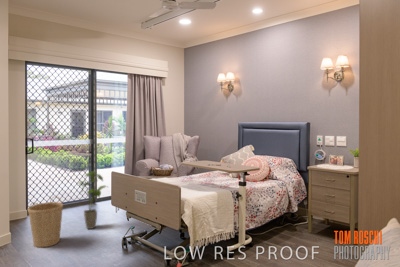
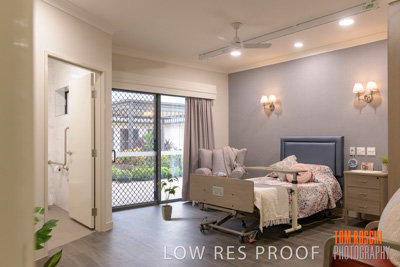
basket: present [28,201,63,247] -> none [127,192,152,230]

